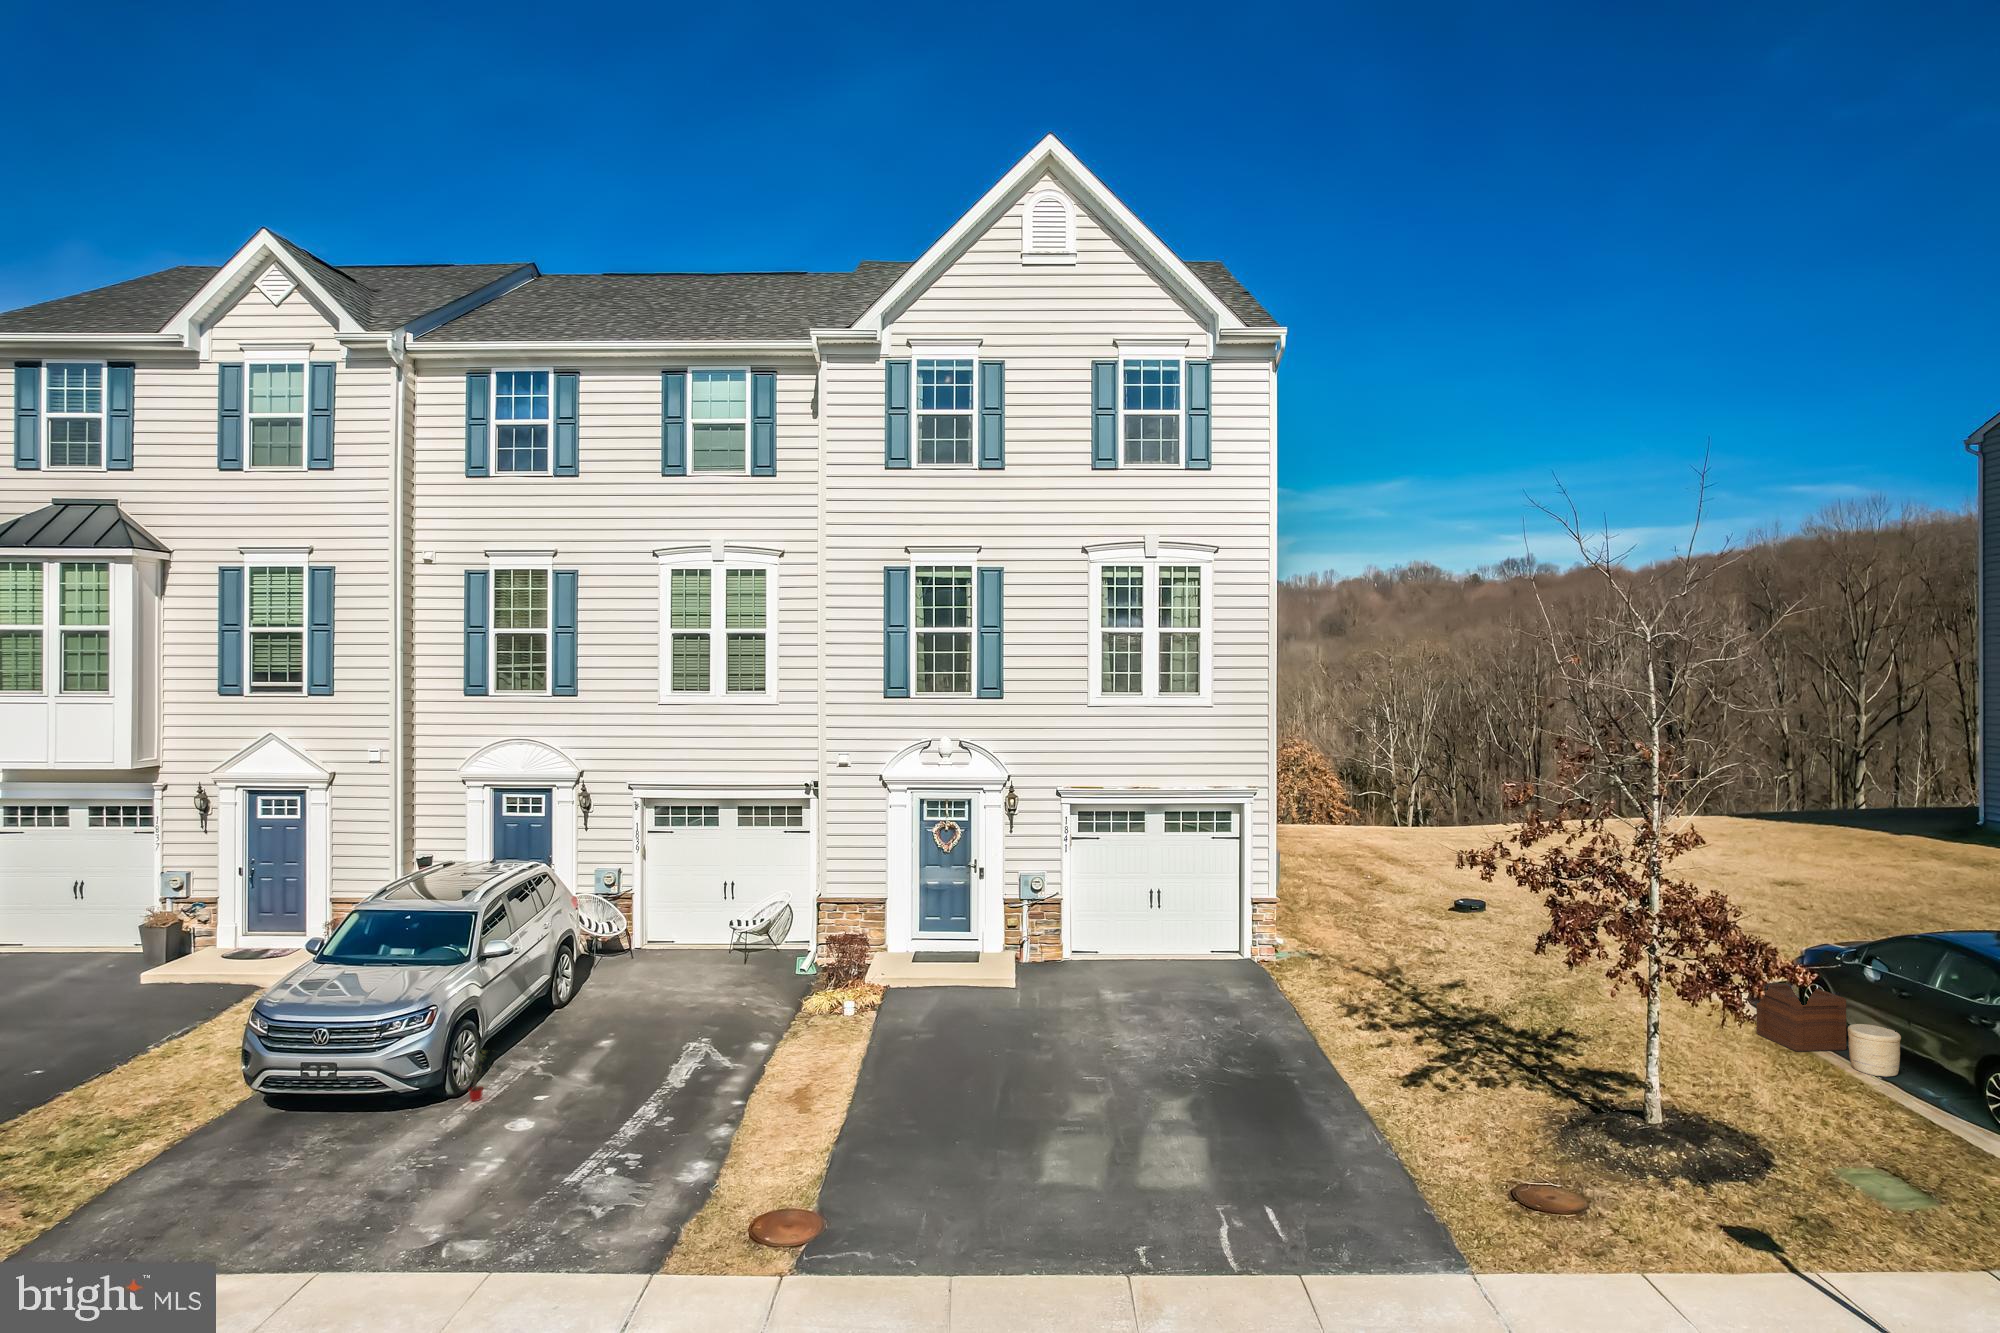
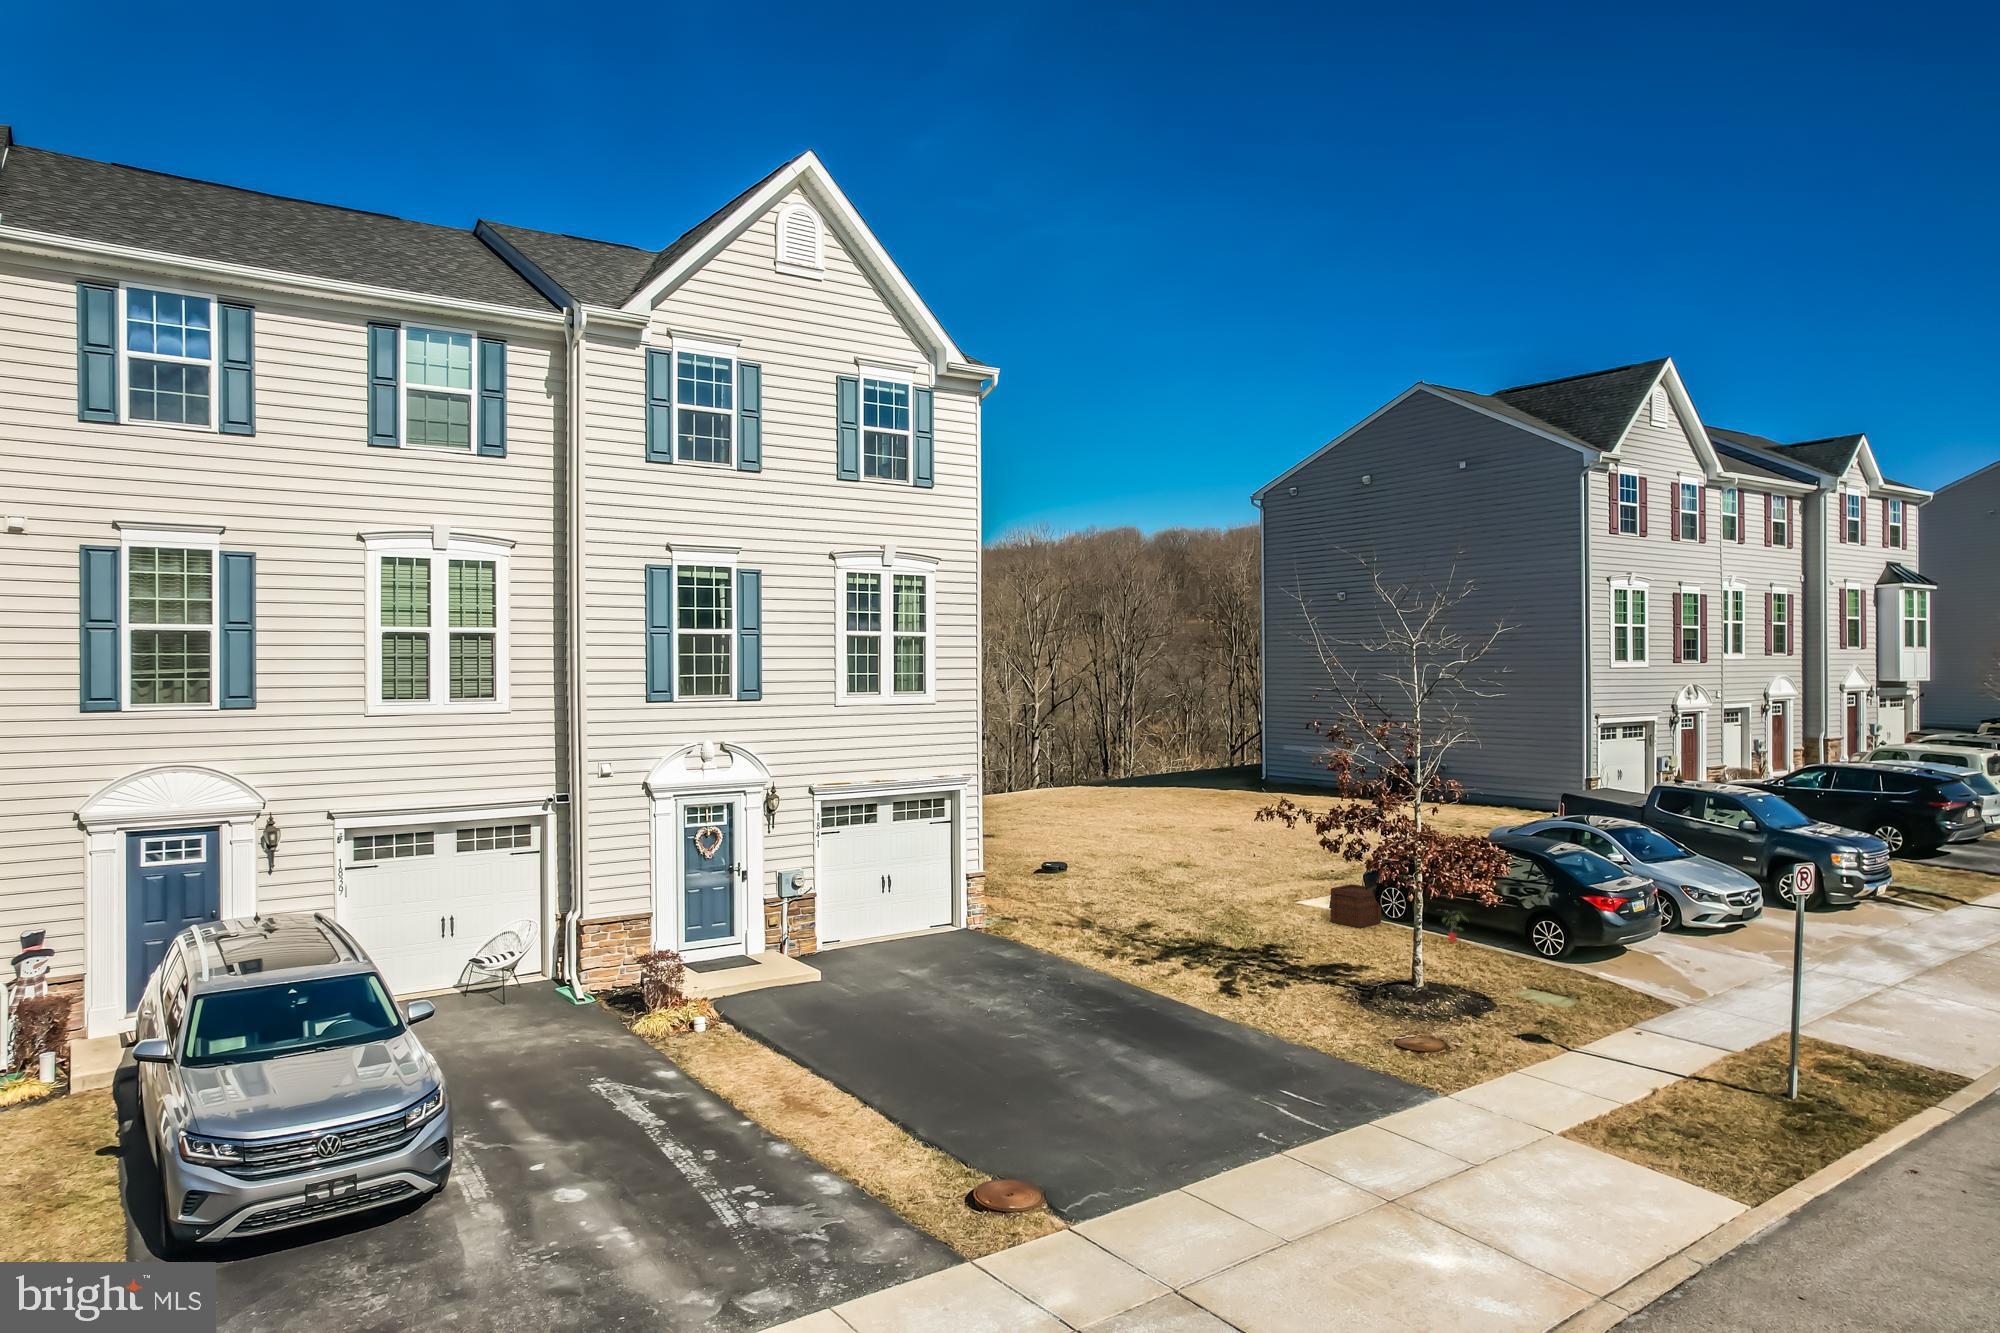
woven basket: present [1848,1024,1901,1077] -> none [1390,903,1419,933]
potted plant: present [455,1050,501,1101] -> present [1442,915,1464,941]

